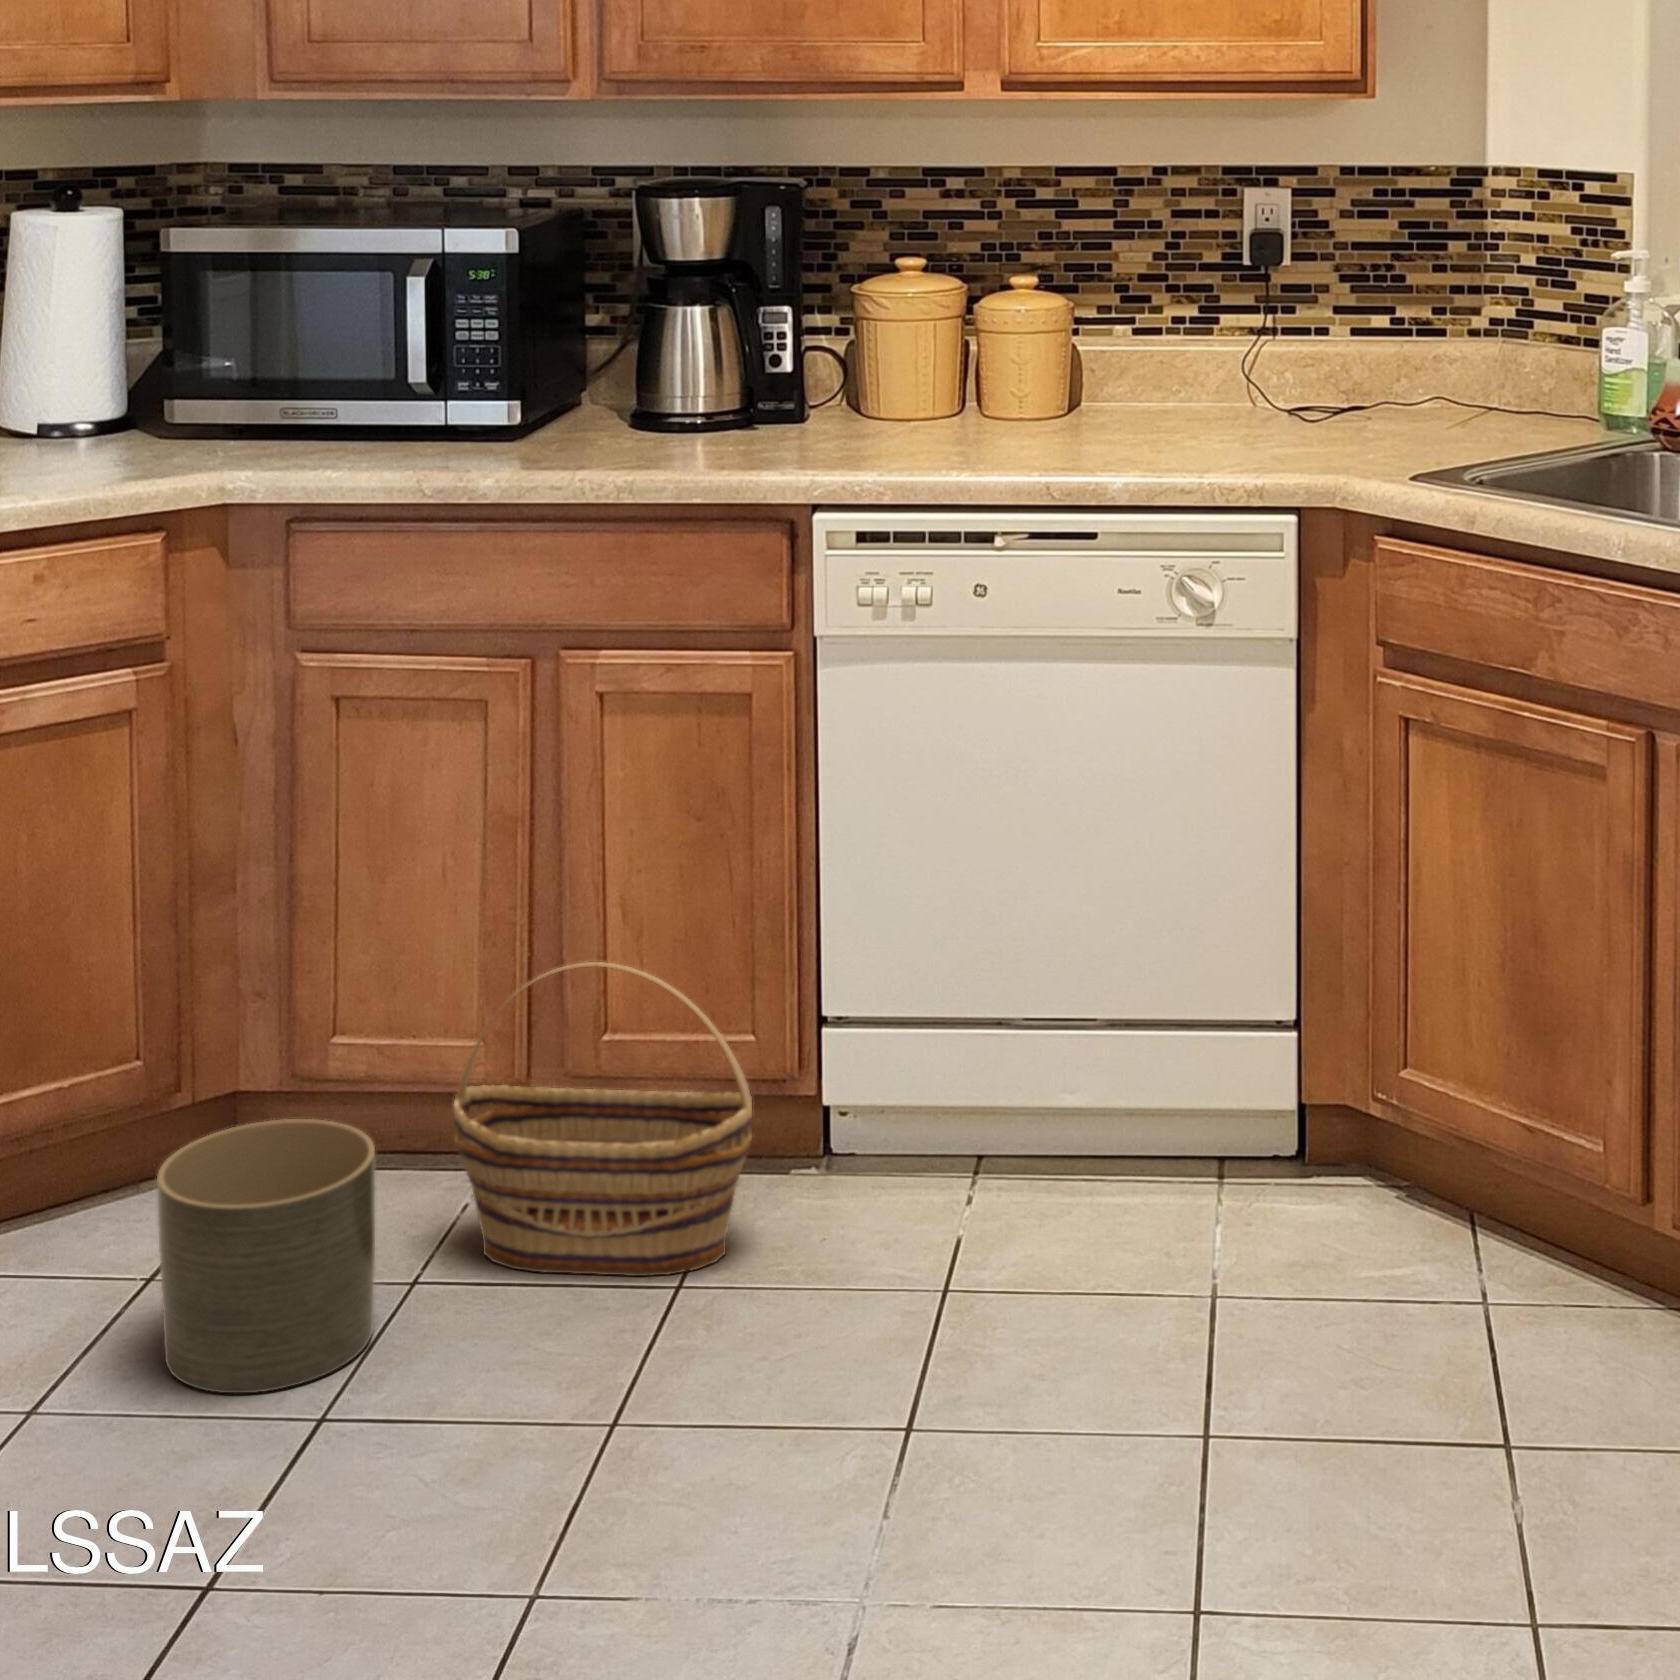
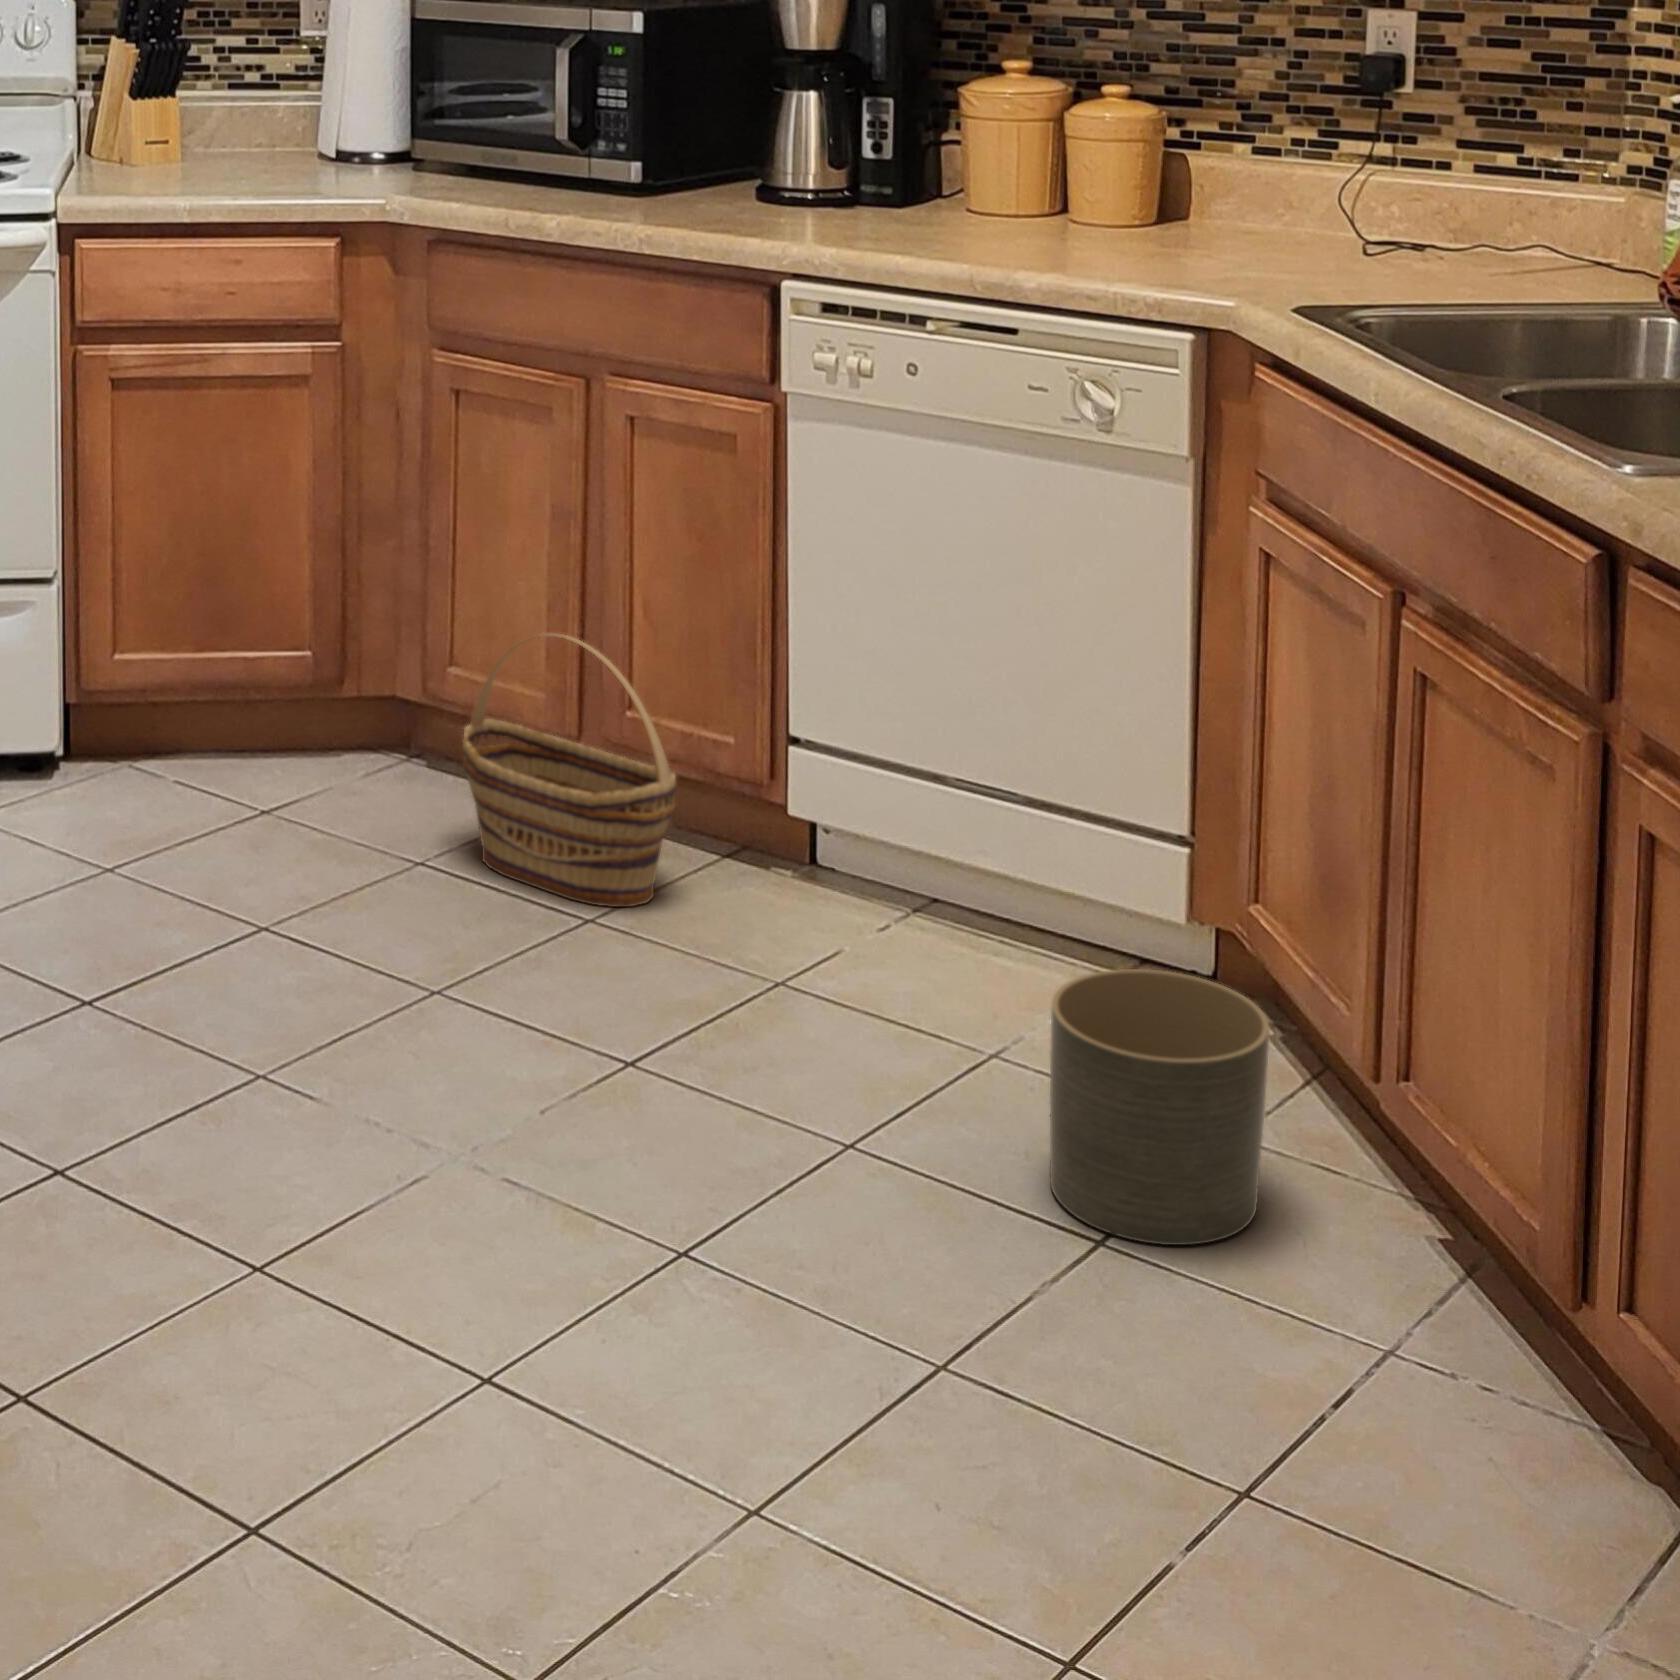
planter: present [157,1119,375,1393] -> present [1050,969,1270,1245]

